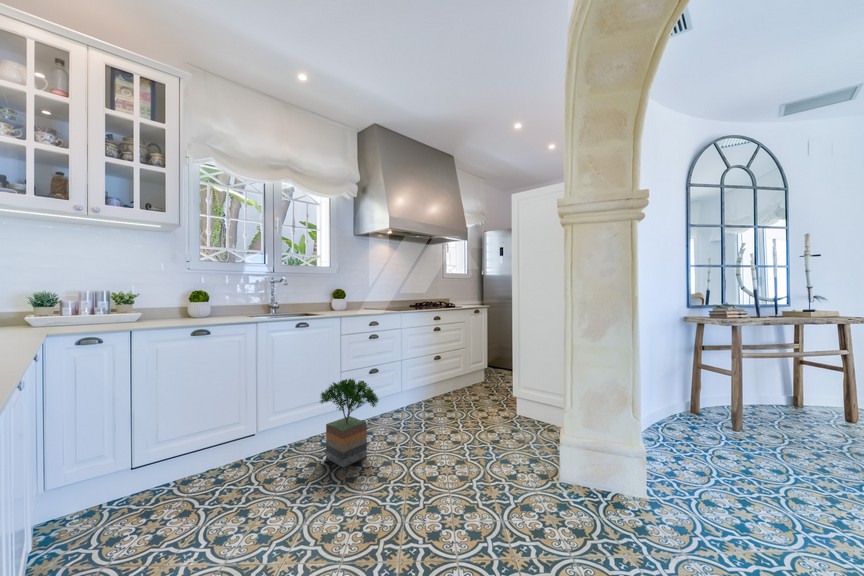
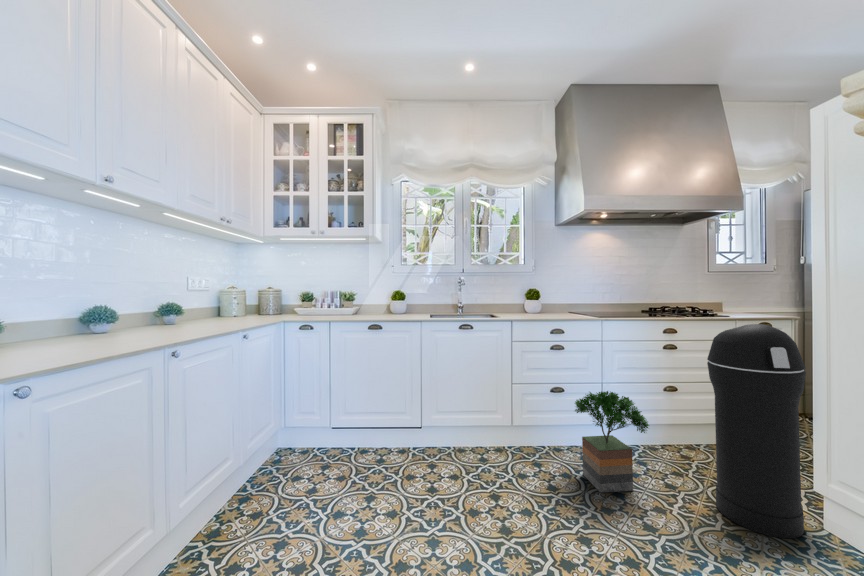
trash can: none [415,315,463,454] -> present [707,324,806,538]

